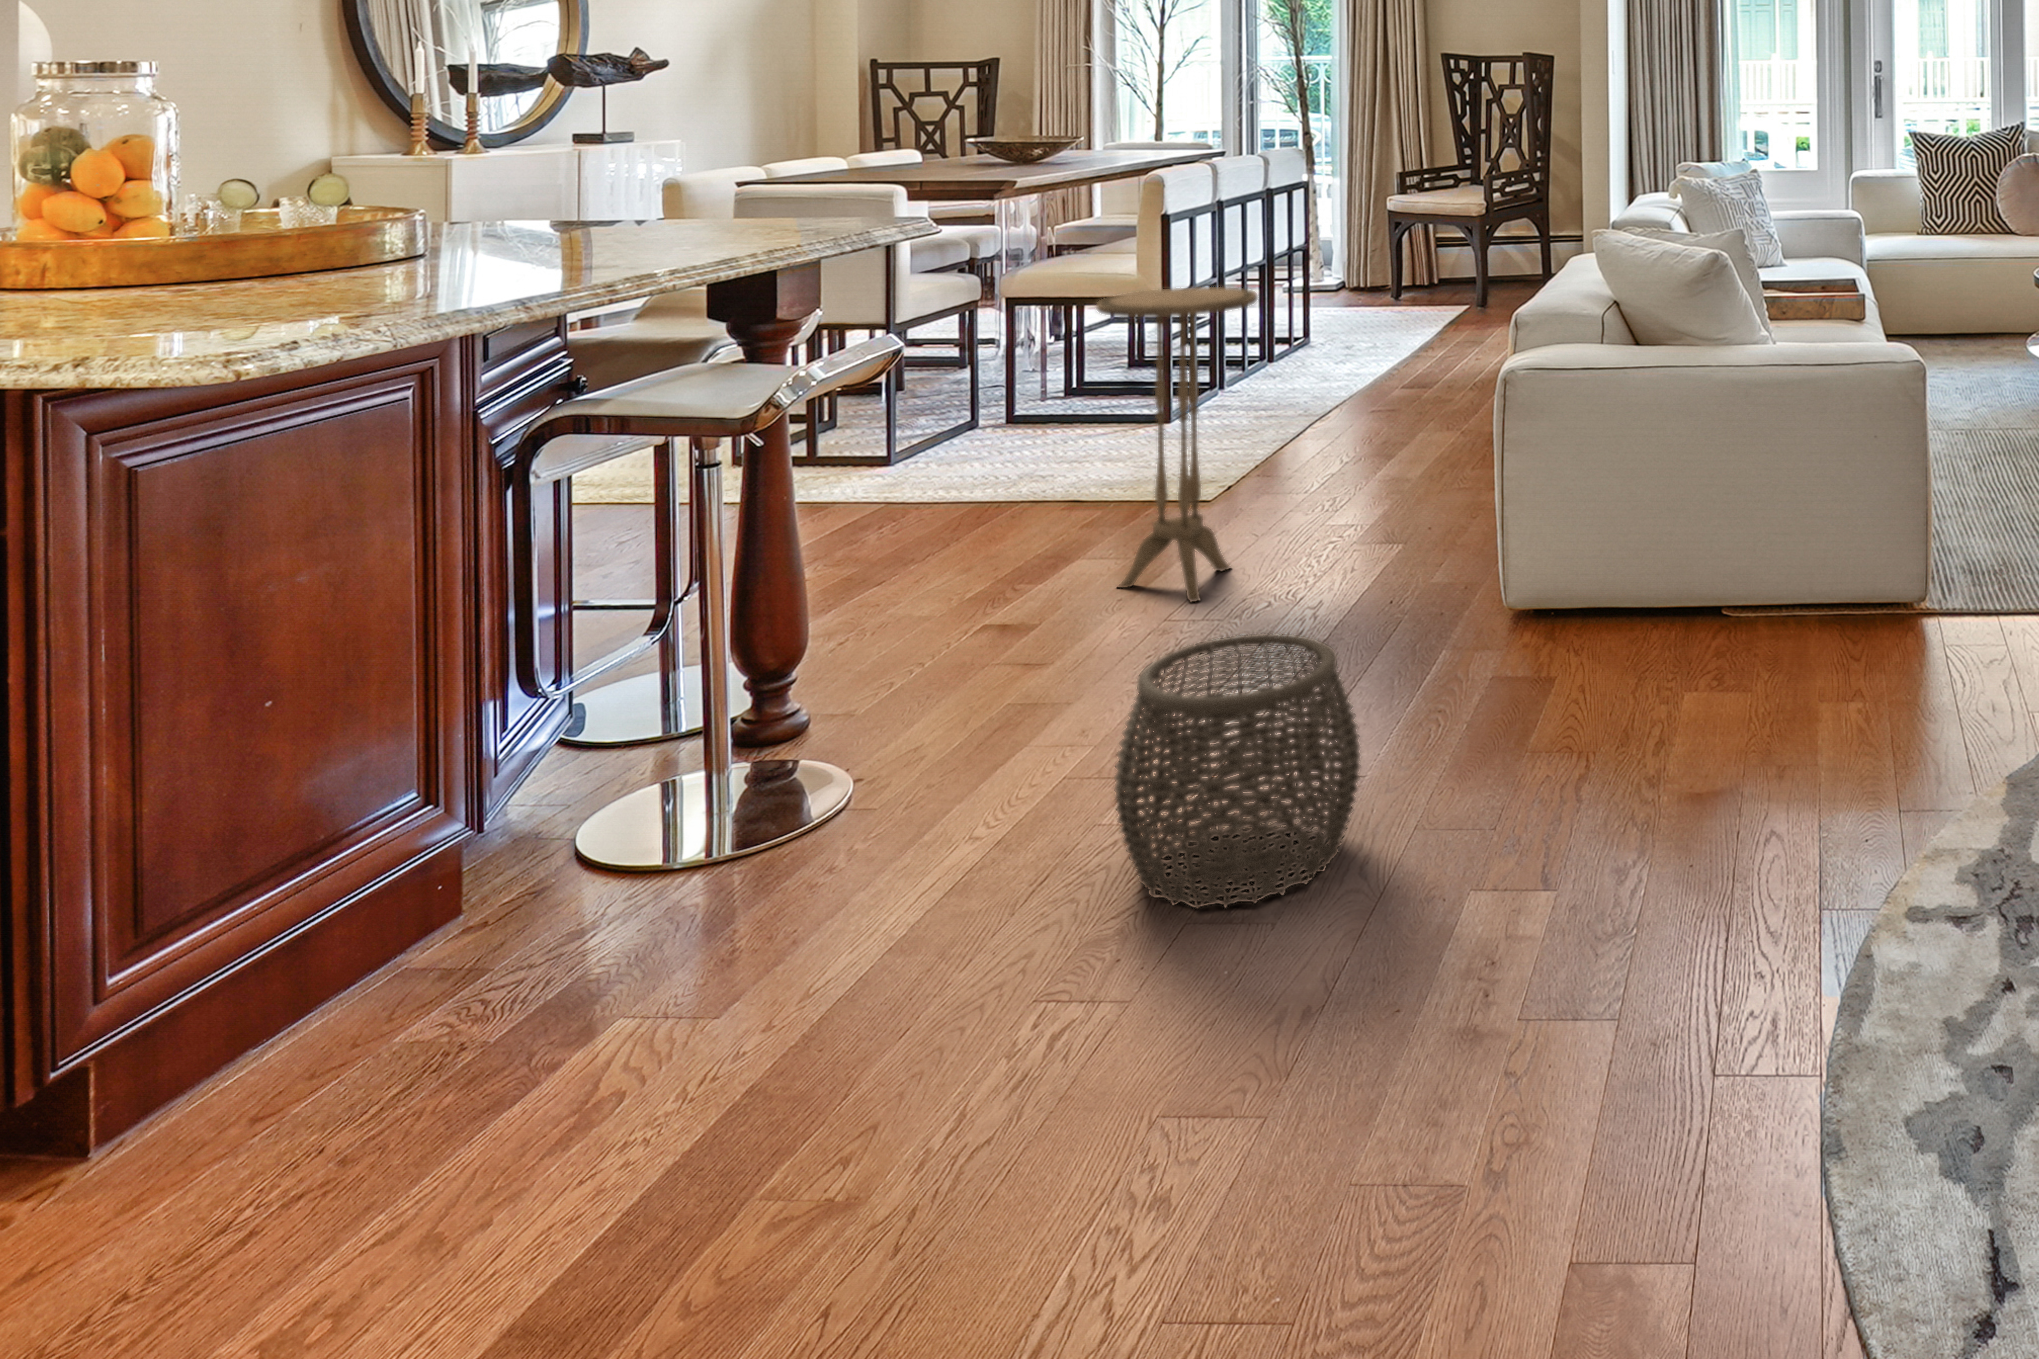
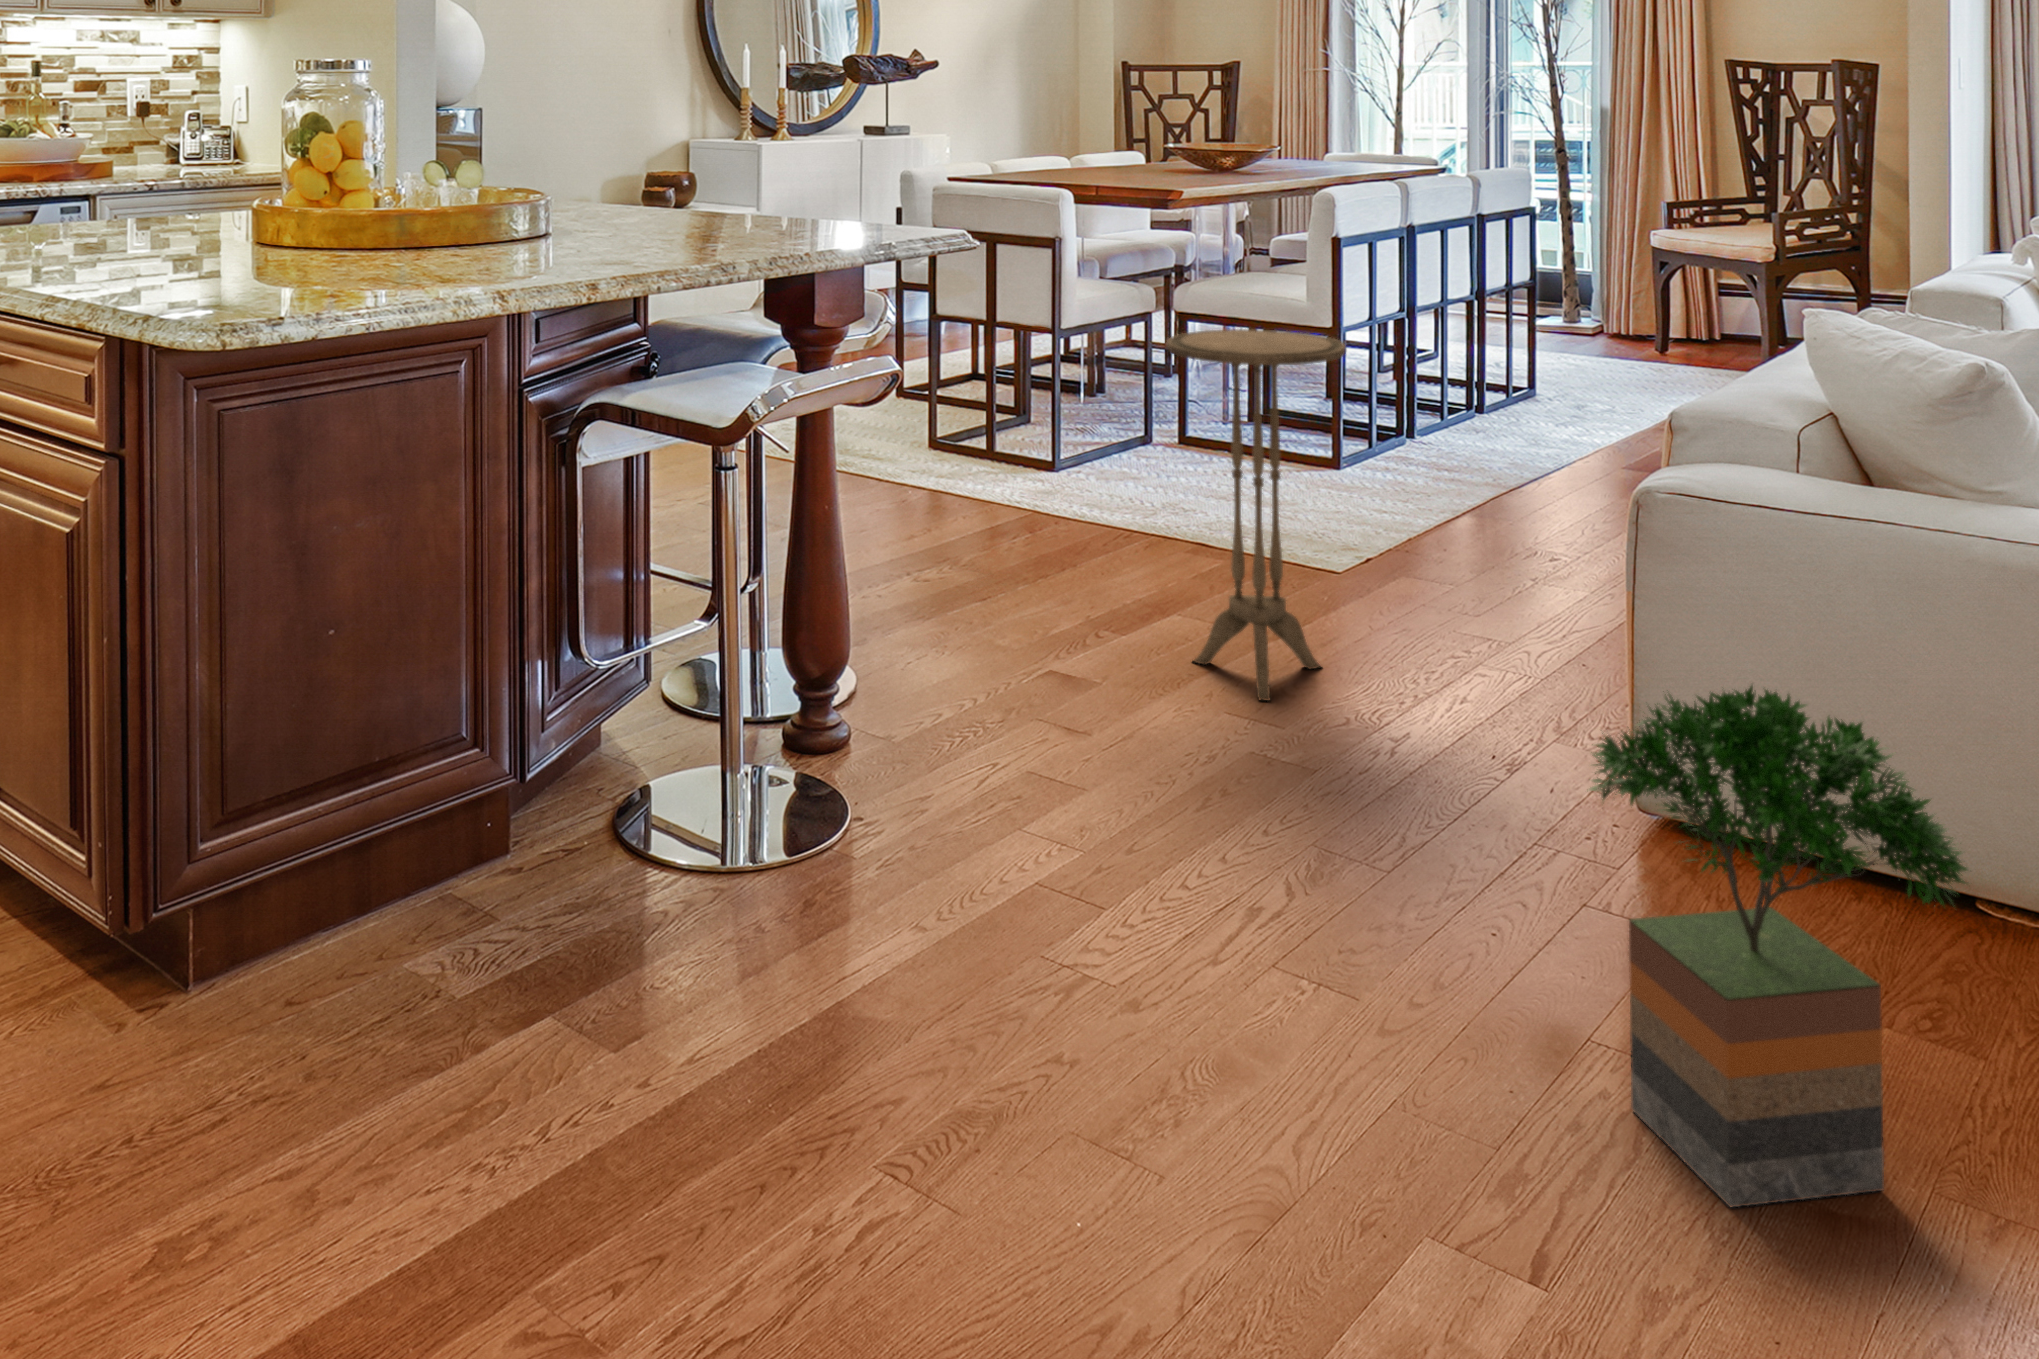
potted tree: none [1541,469,1776,810] -> present [1587,686,1968,1207]
woven basket: present [1114,633,1361,909] -> none [1011,777,1307,1136]

